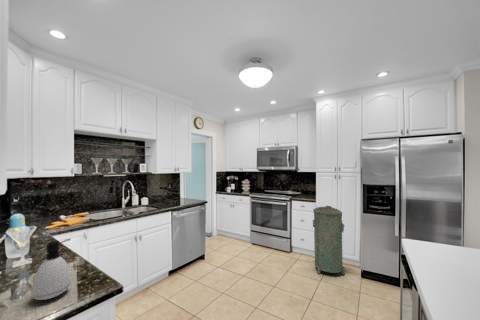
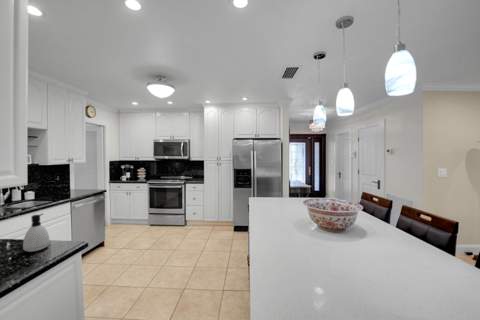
trash can: present [313,206,344,275] -> none [202,185,223,234]

